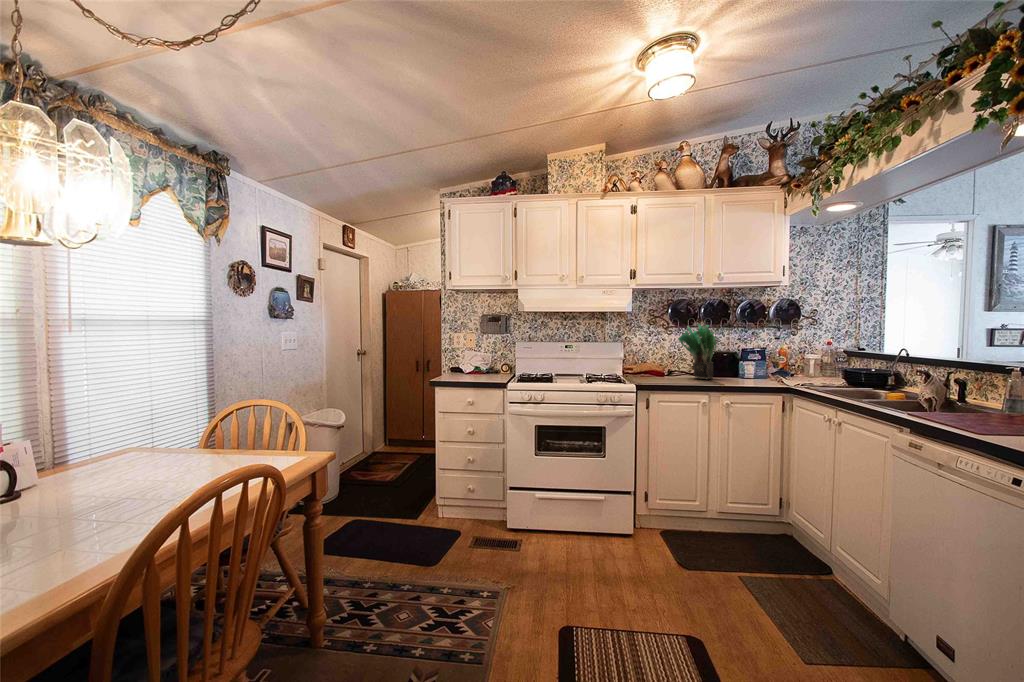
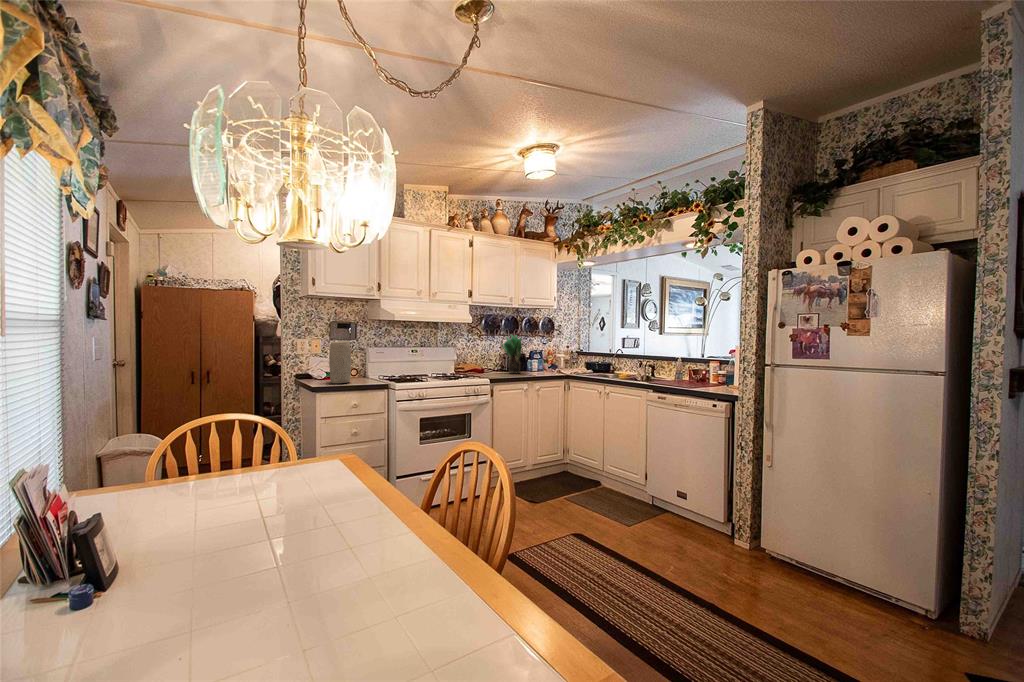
vase: none [459,333,480,377] -> present [329,341,351,383]

